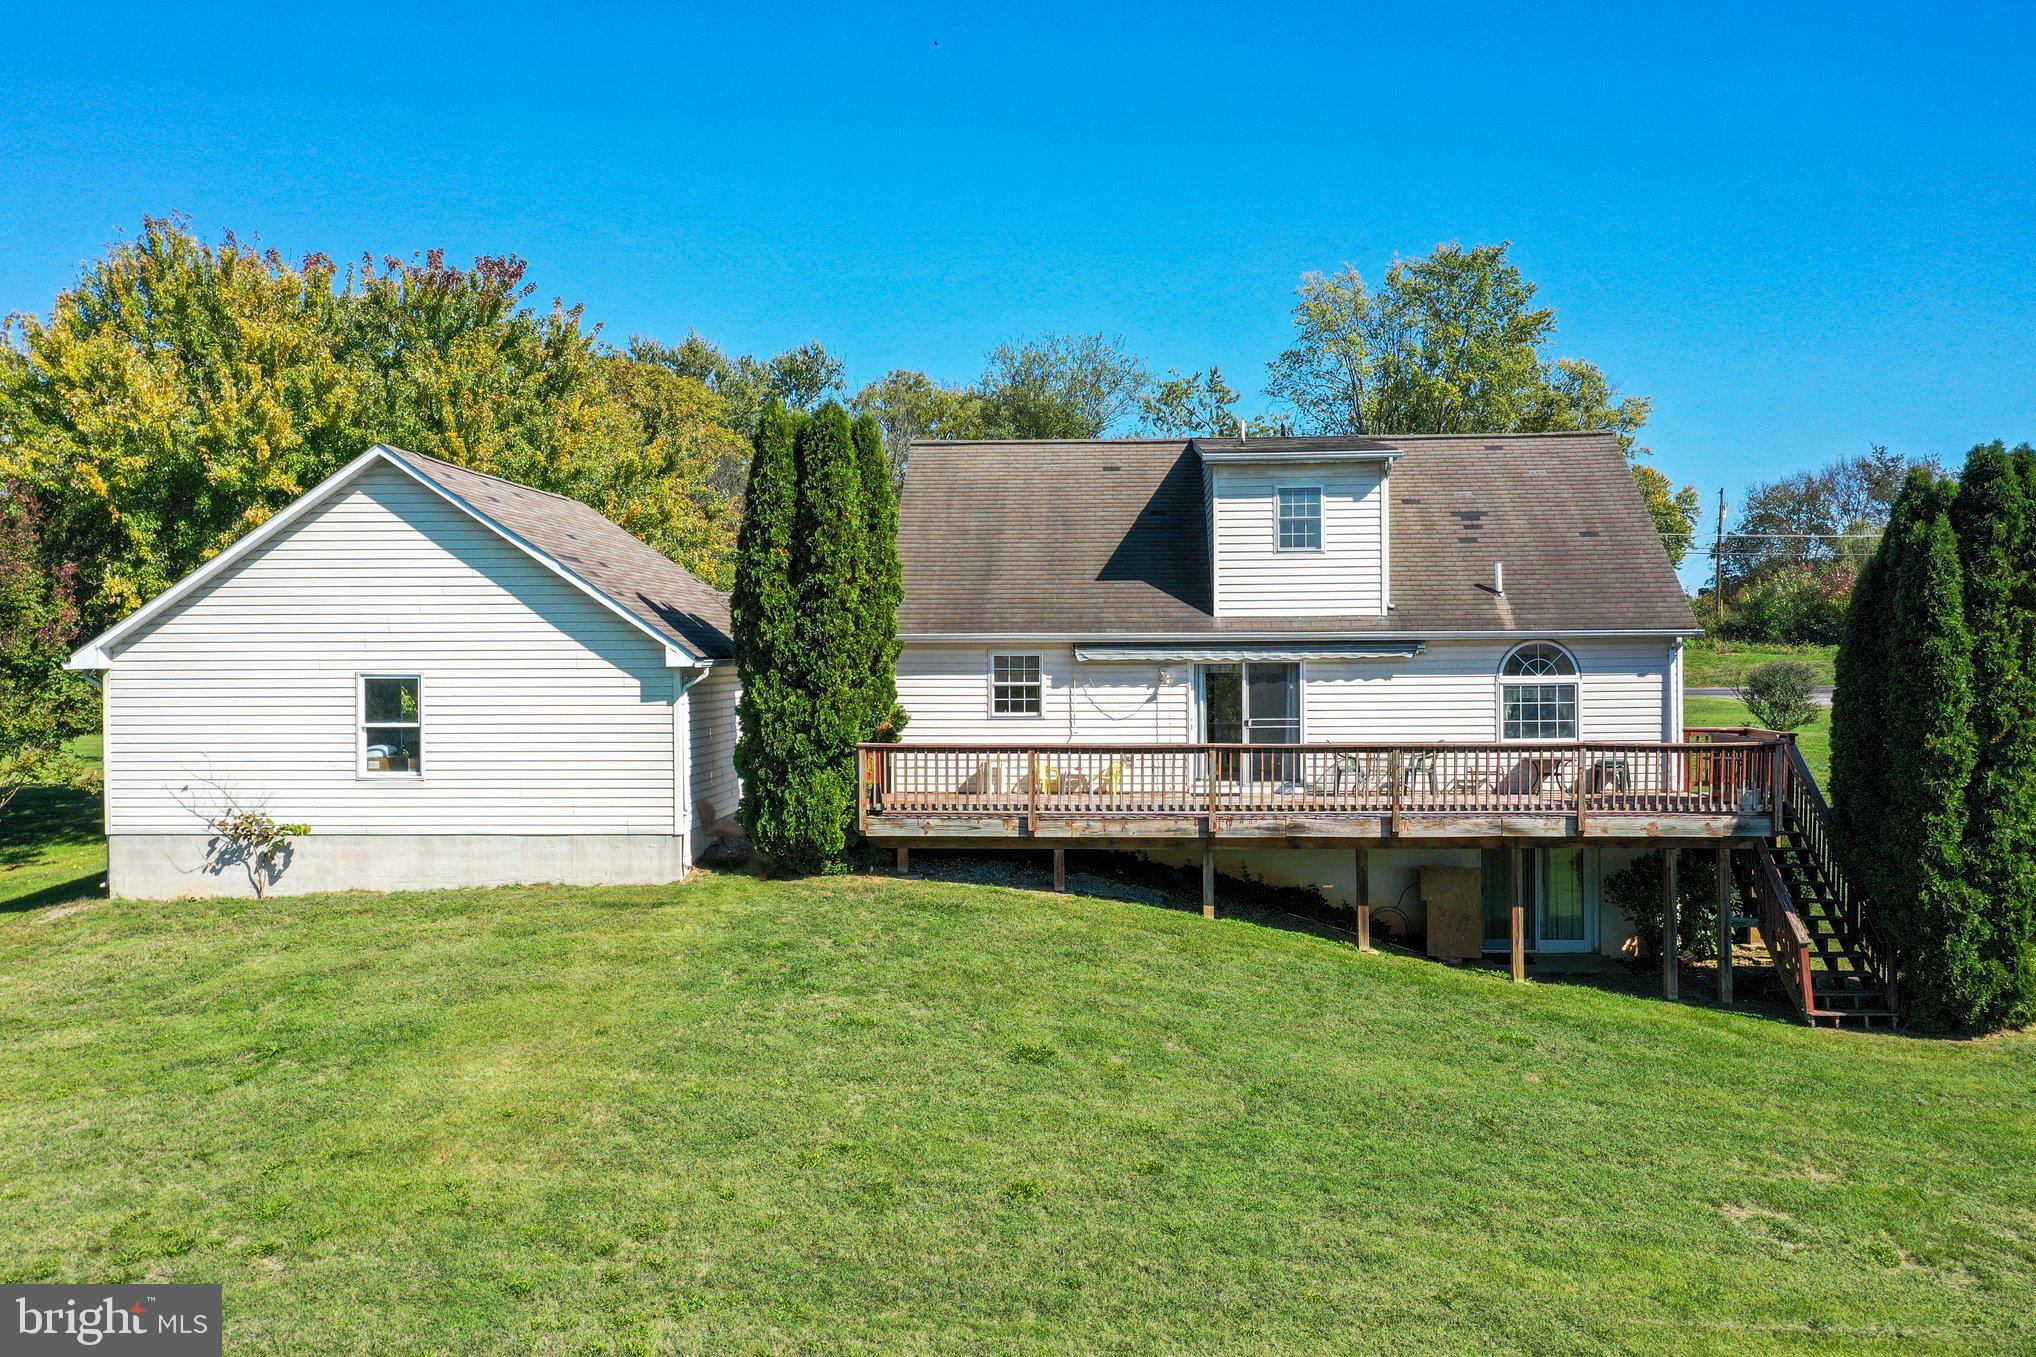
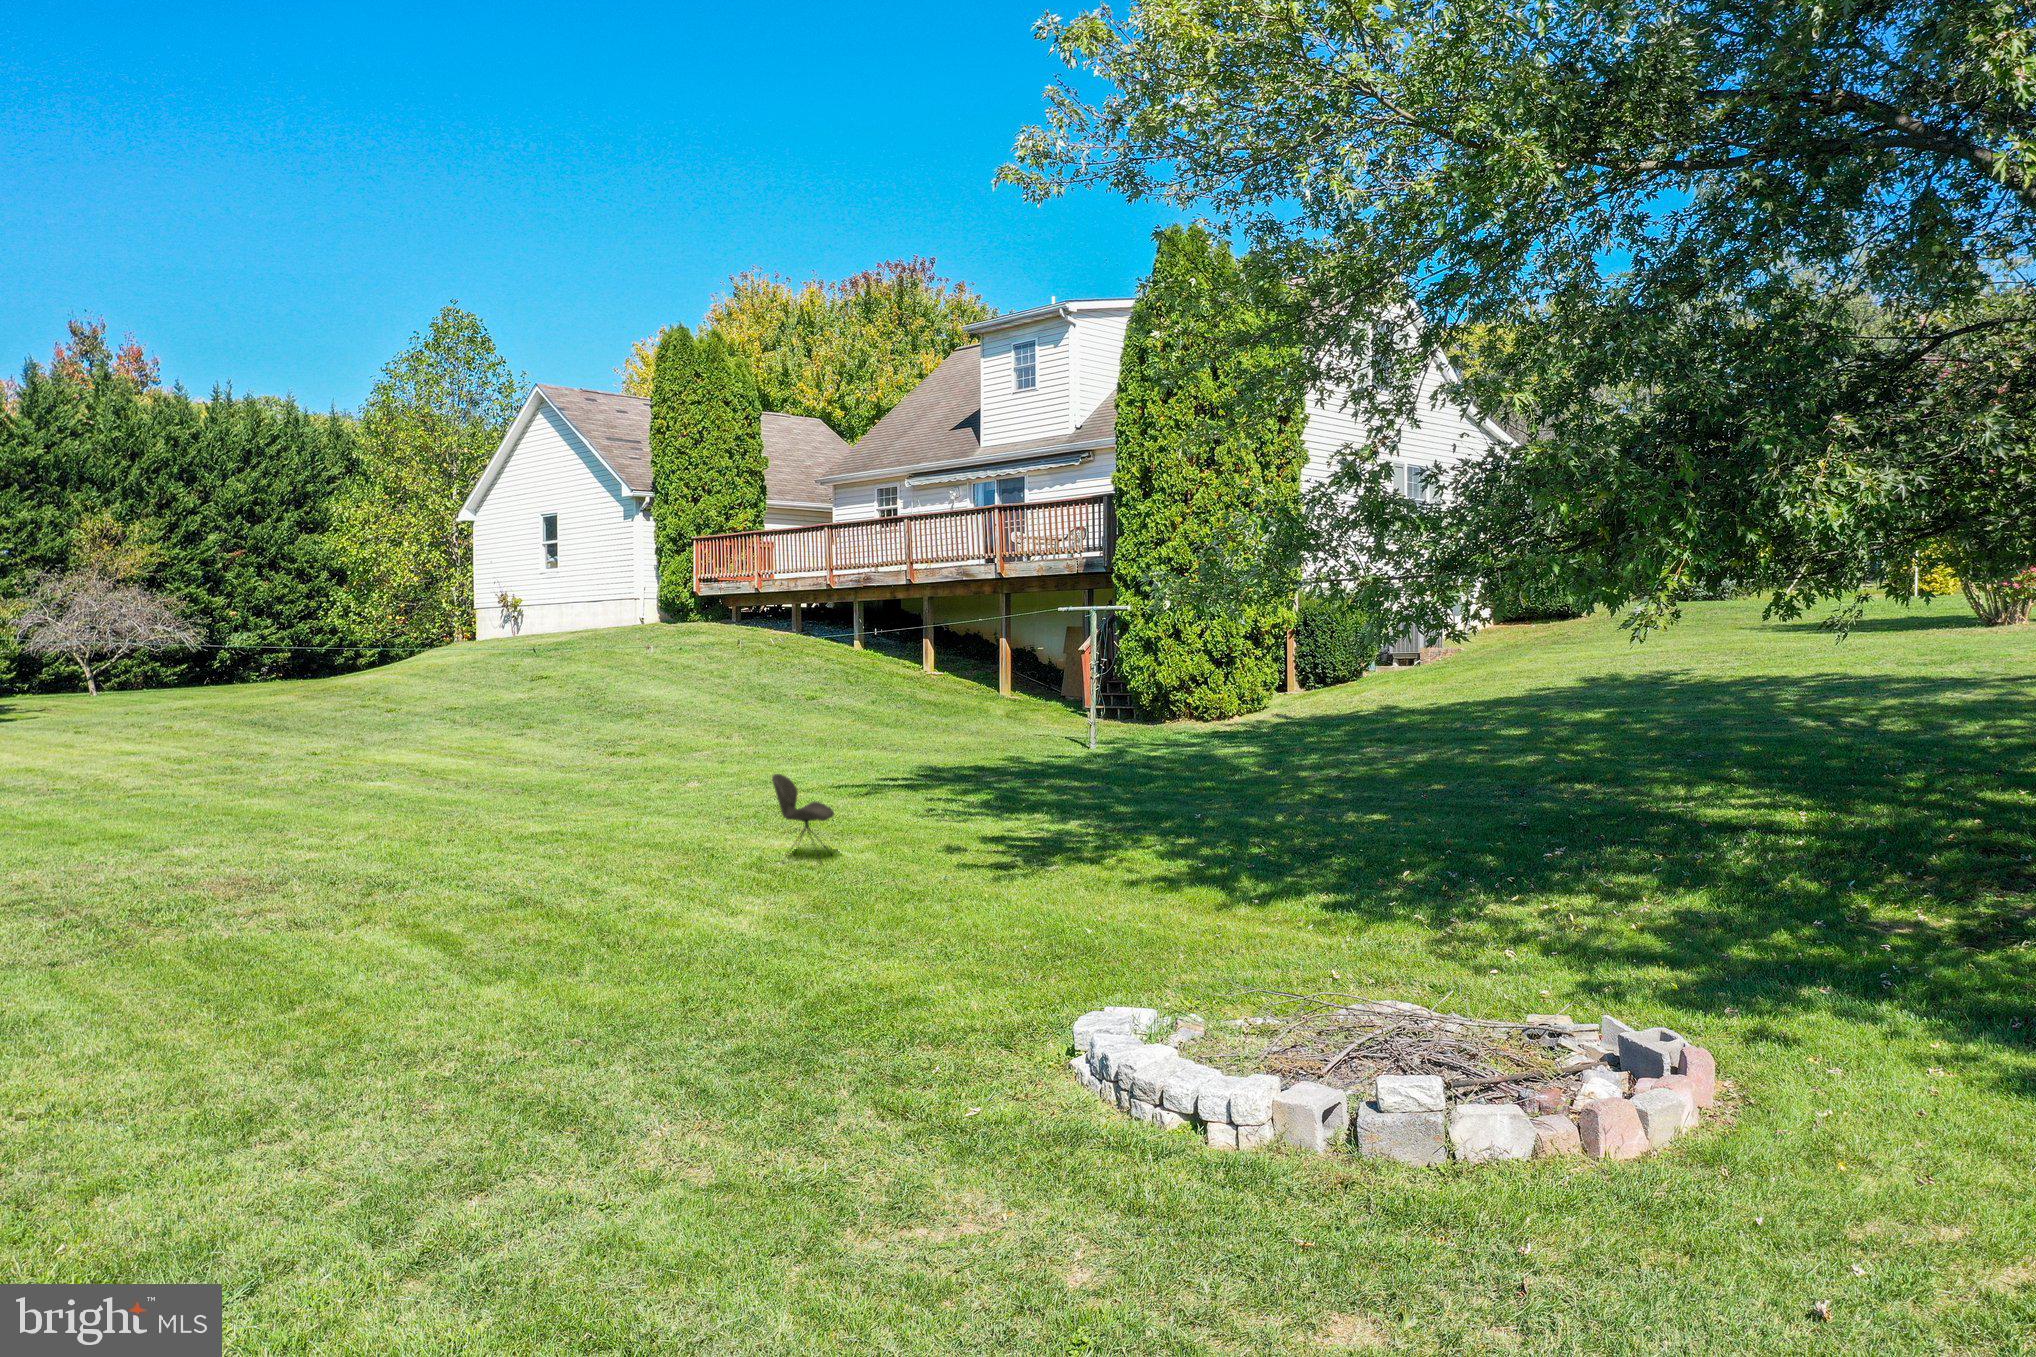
potted plant: present [756,850,774,881] -> none [836,827,875,871]

